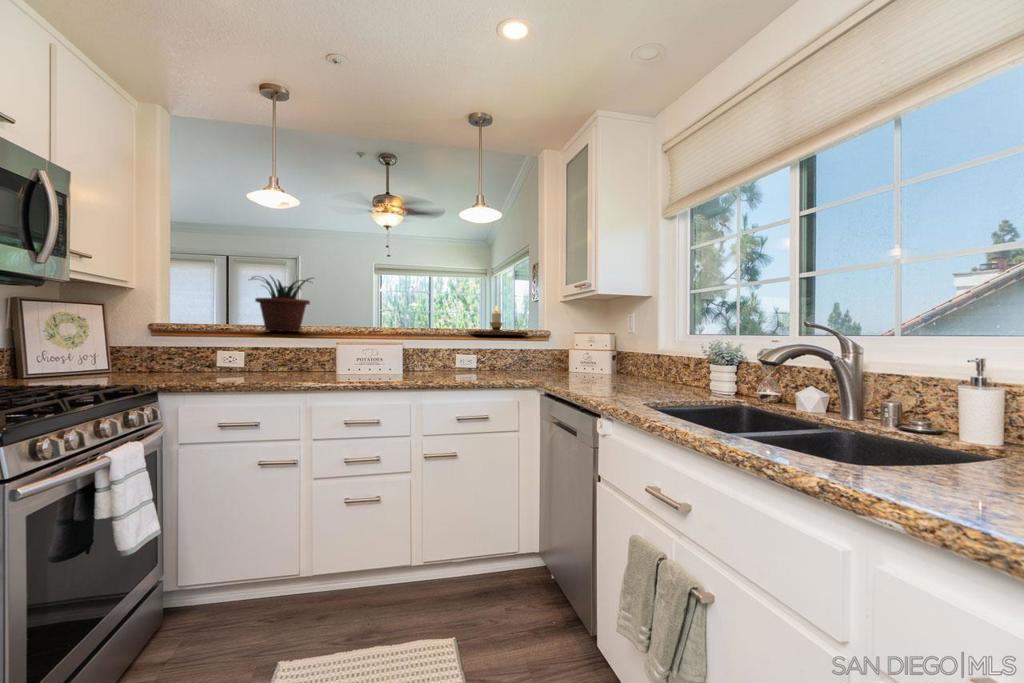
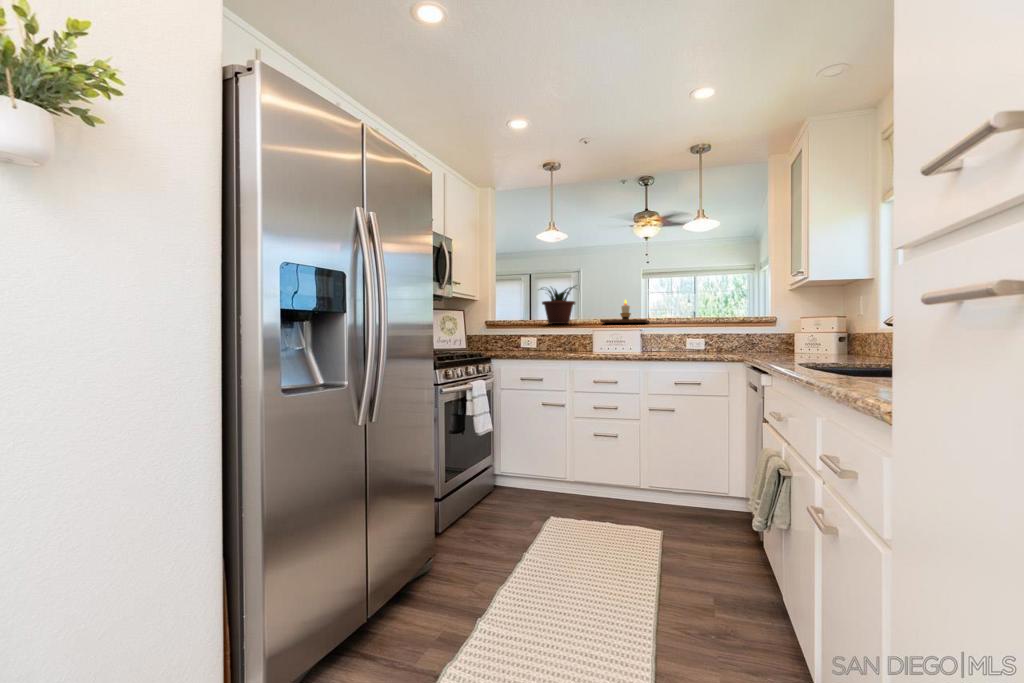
candle: present [467,306,528,335] -> present [600,300,649,323]

